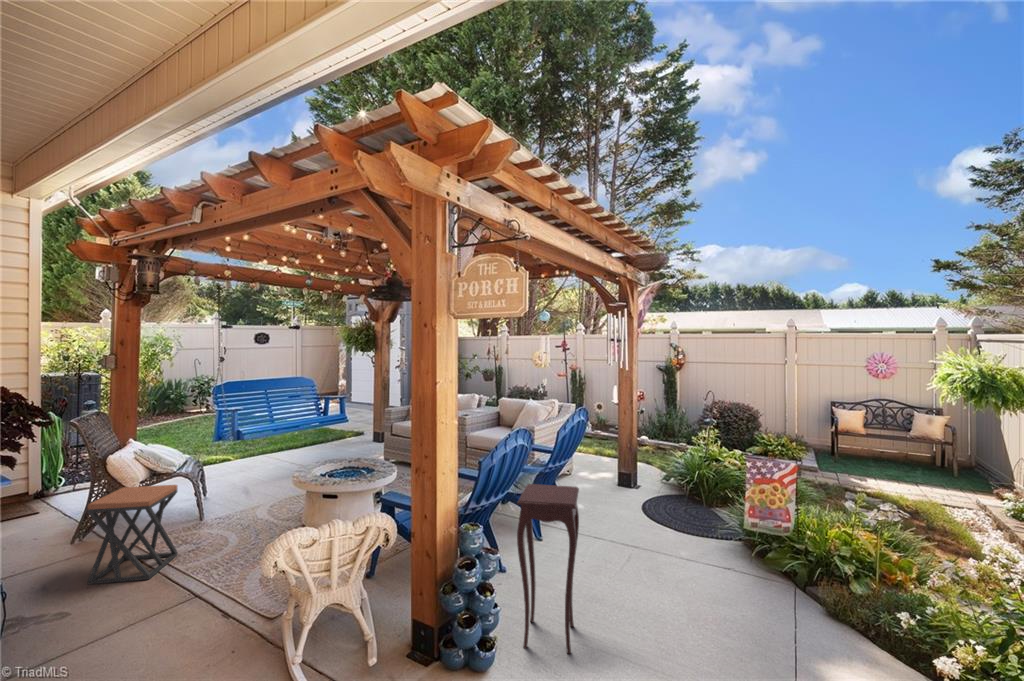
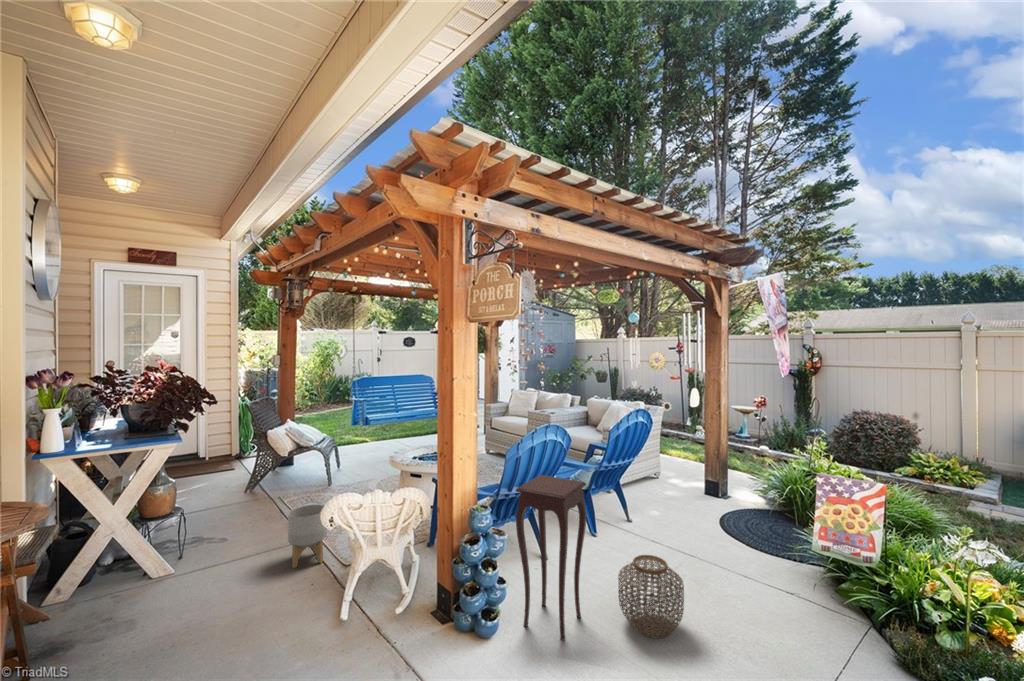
stool: present [88,485,178,584] -> none [242,452,303,522]
planter: none [193,548,247,636] -> present [288,504,327,568]
woven basket: none [609,552,673,633] -> present [618,555,684,639]

